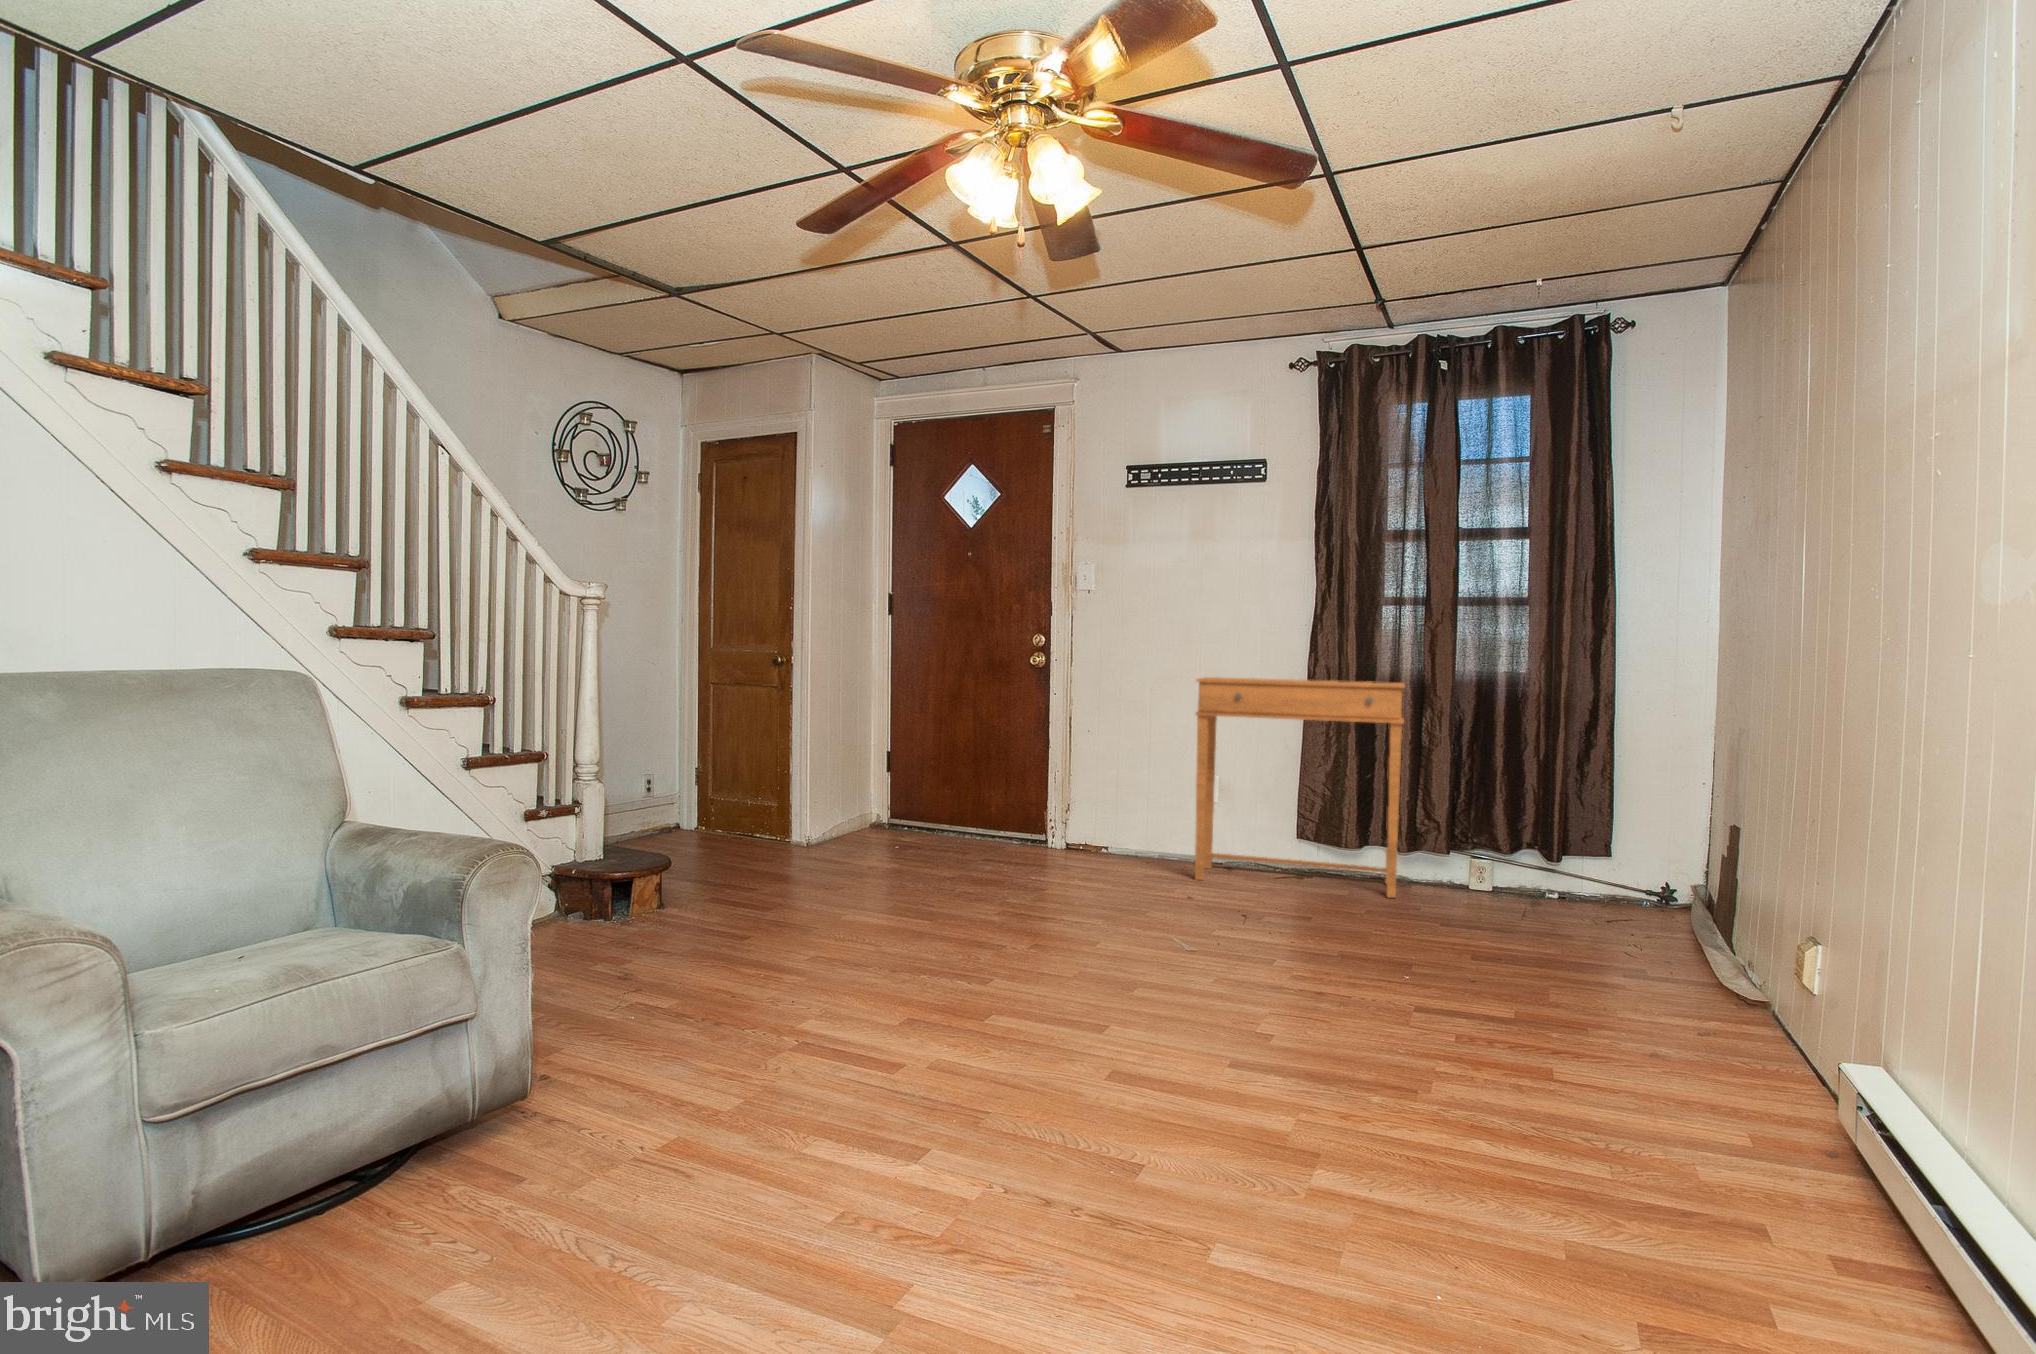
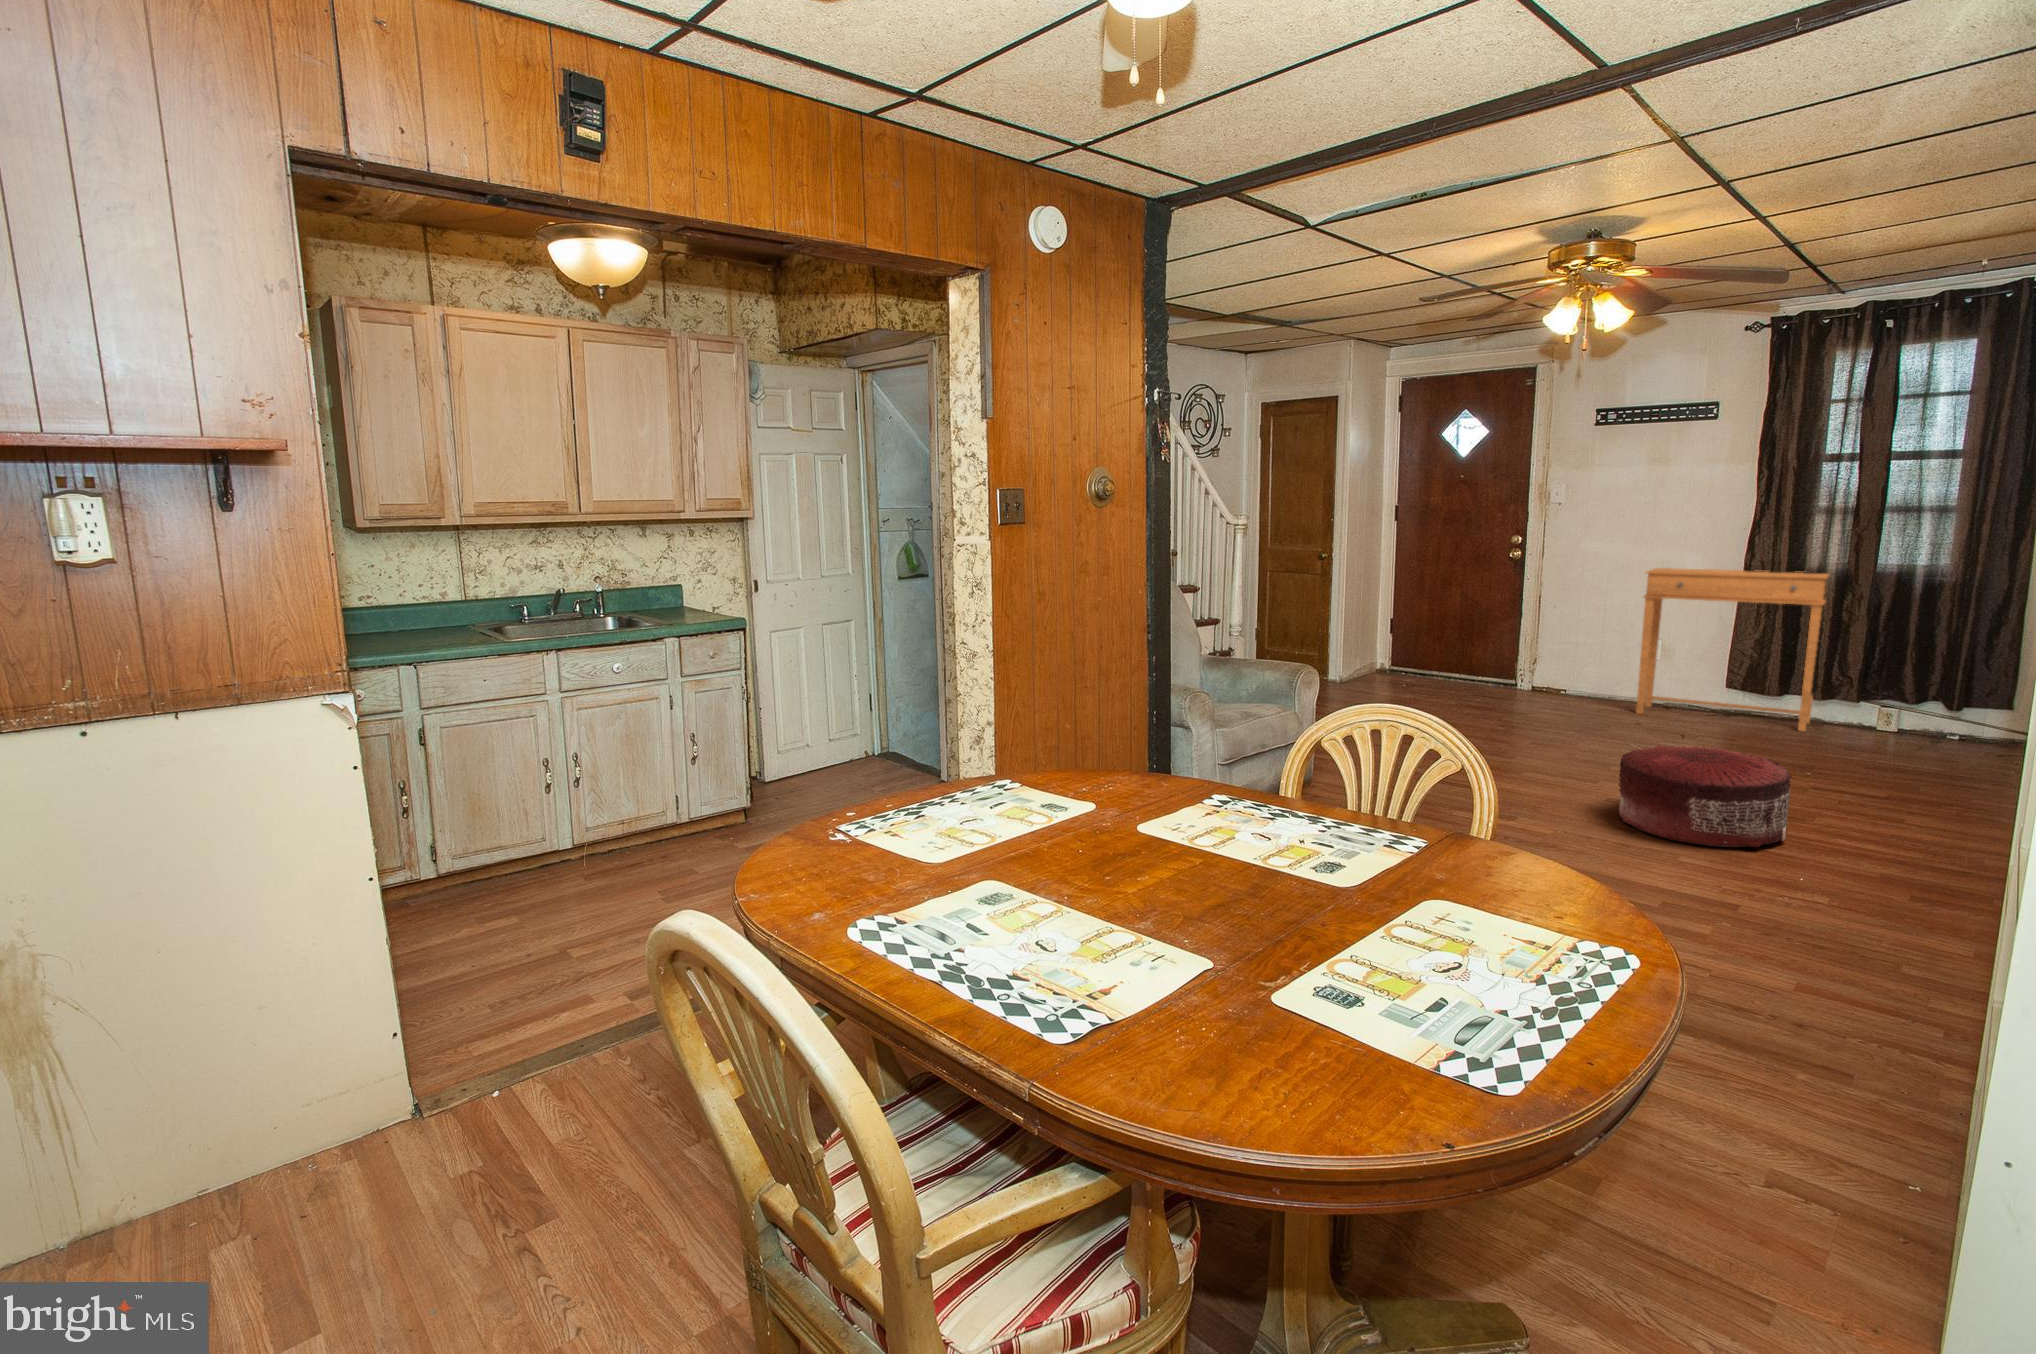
pouf: none [1191,960,1480,1194] -> present [1618,744,1792,847]

